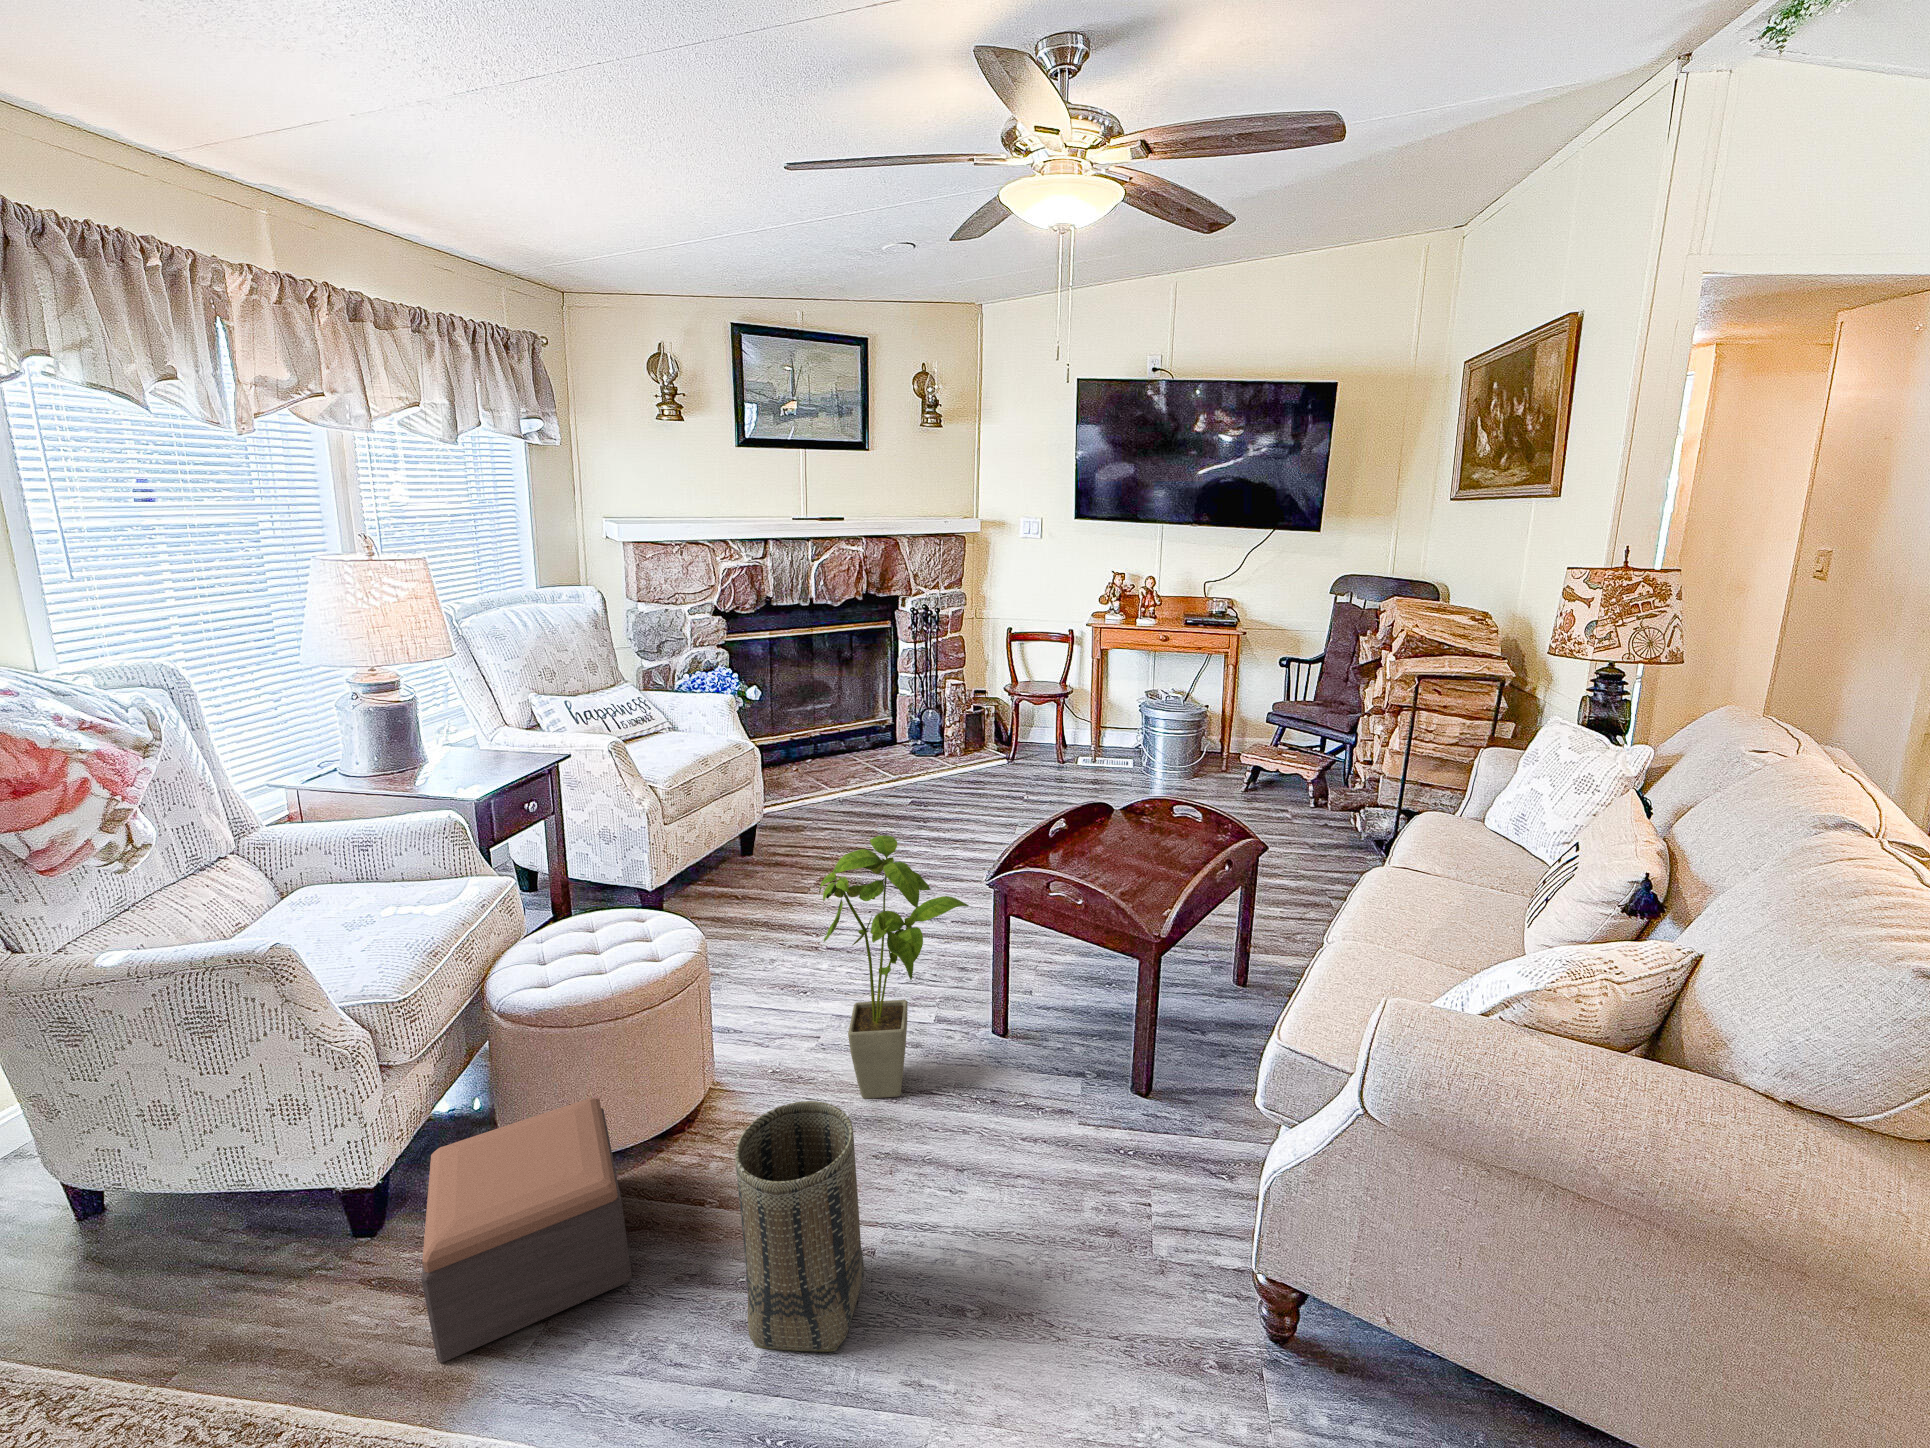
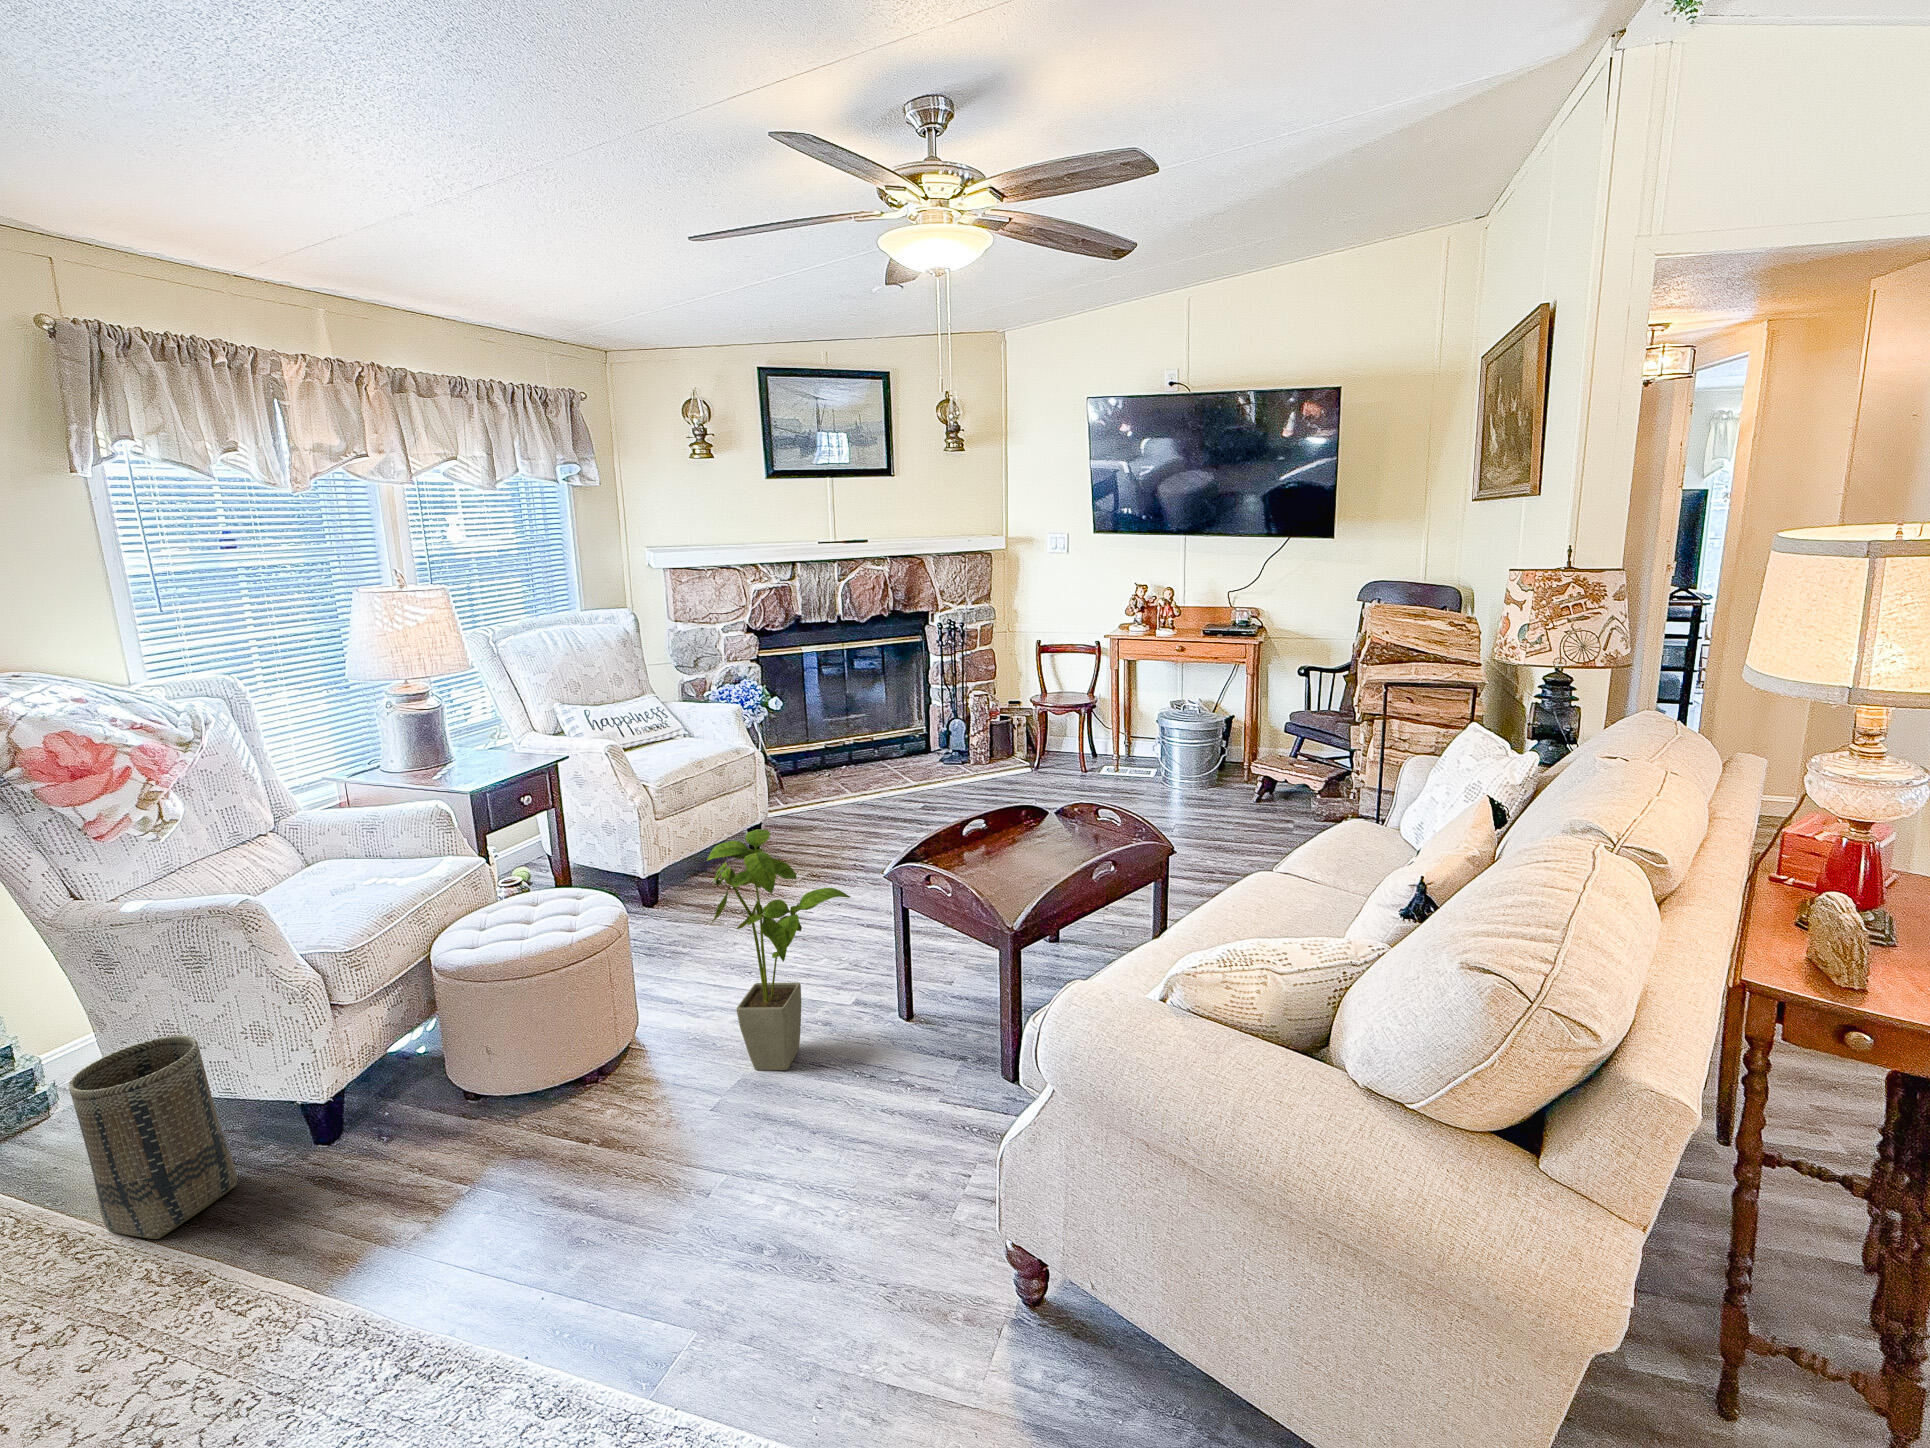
footstool: present [421,1098,632,1363] -> none [322,1046,521,1245]
basket: present [735,1101,864,1352] -> present [69,1036,237,1239]

